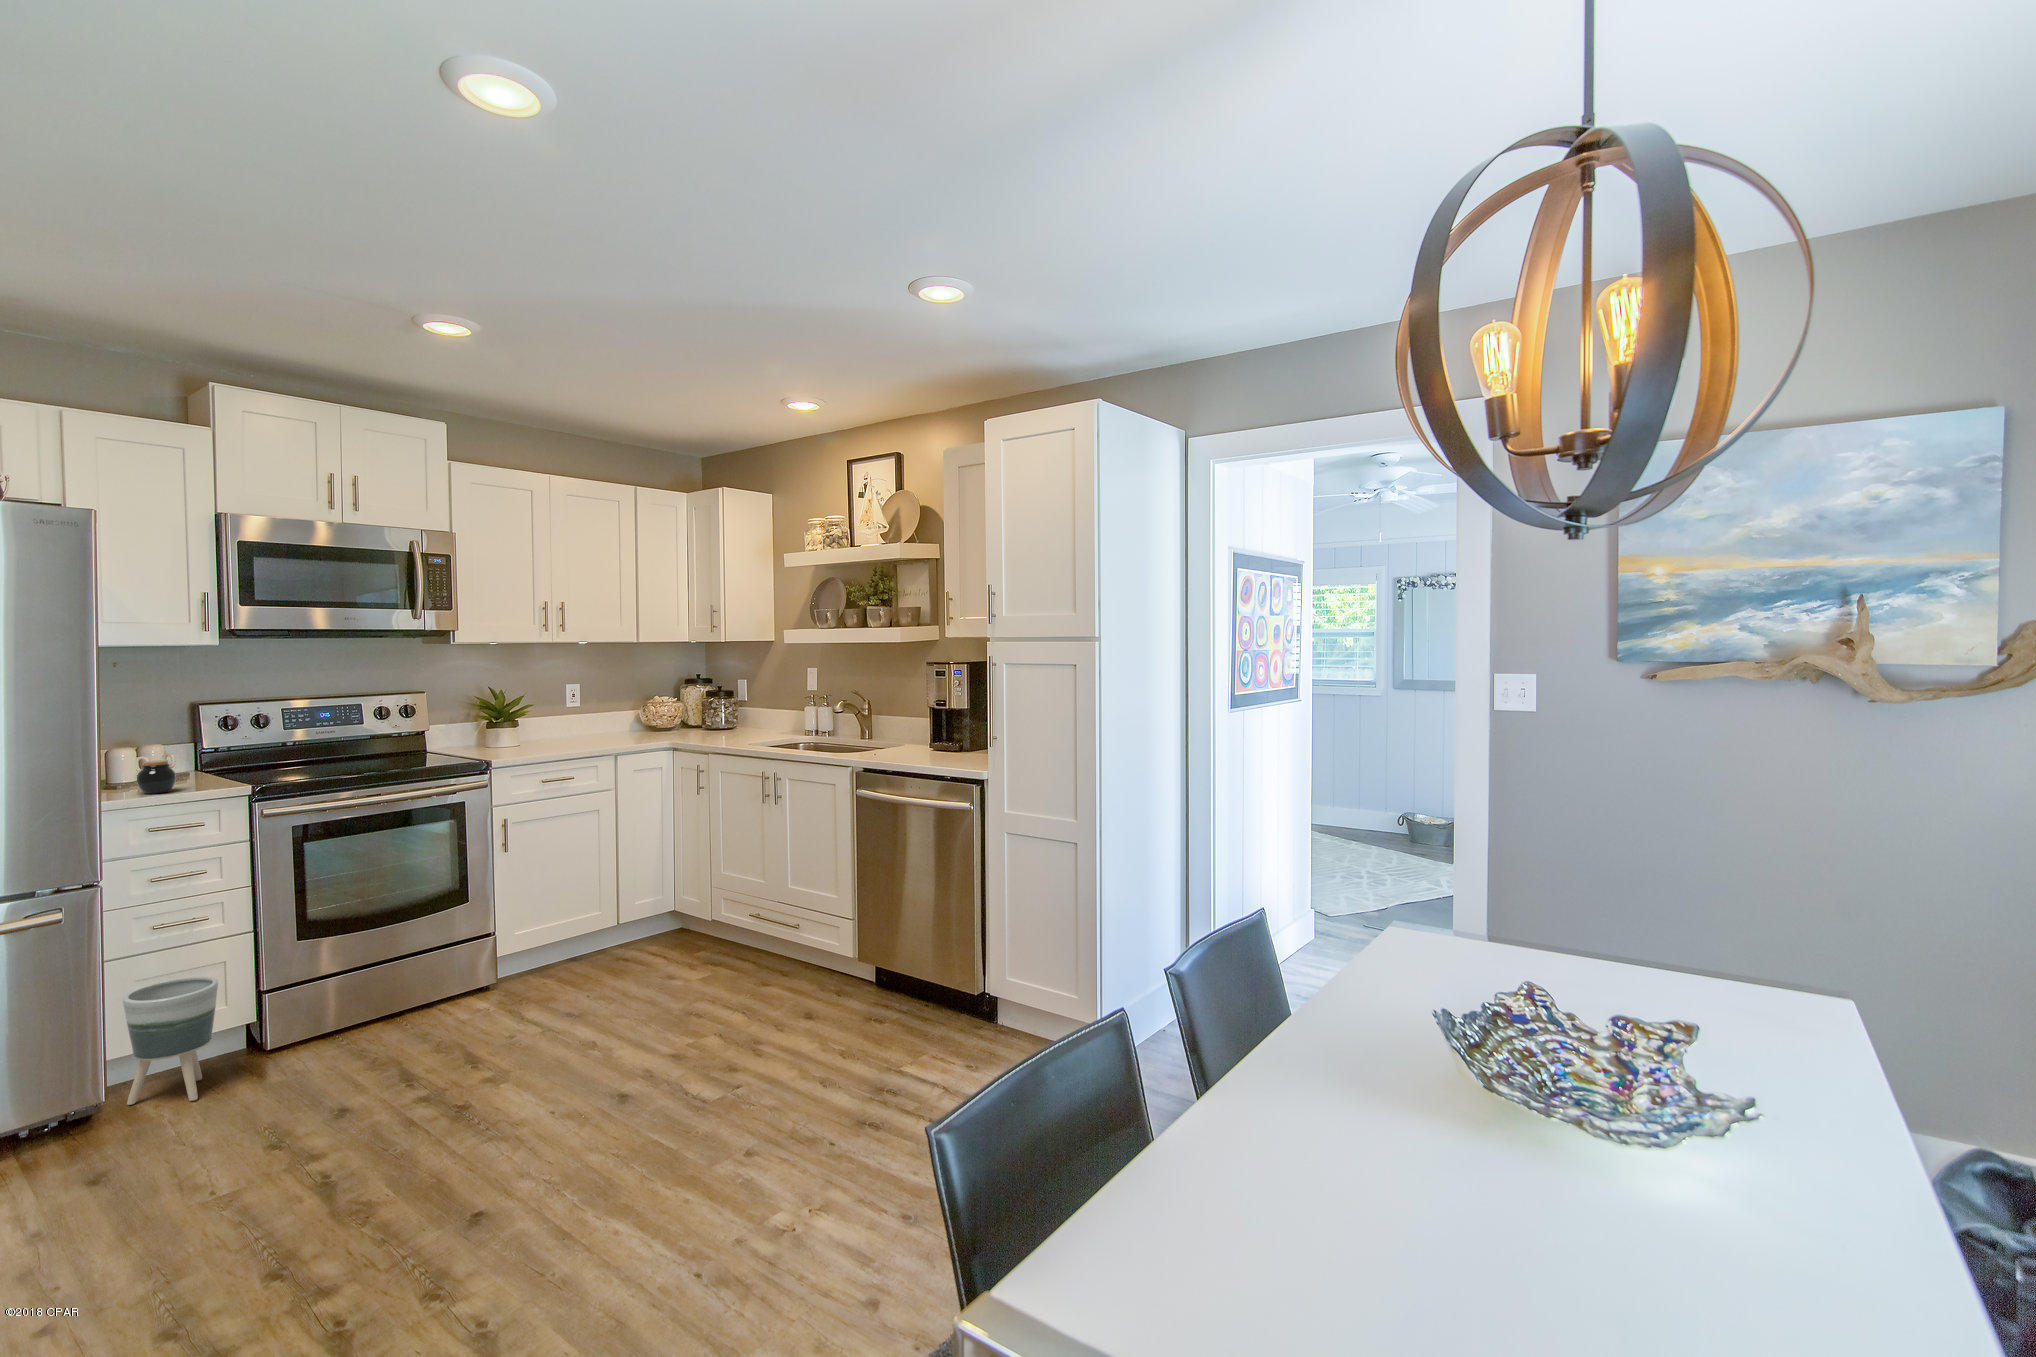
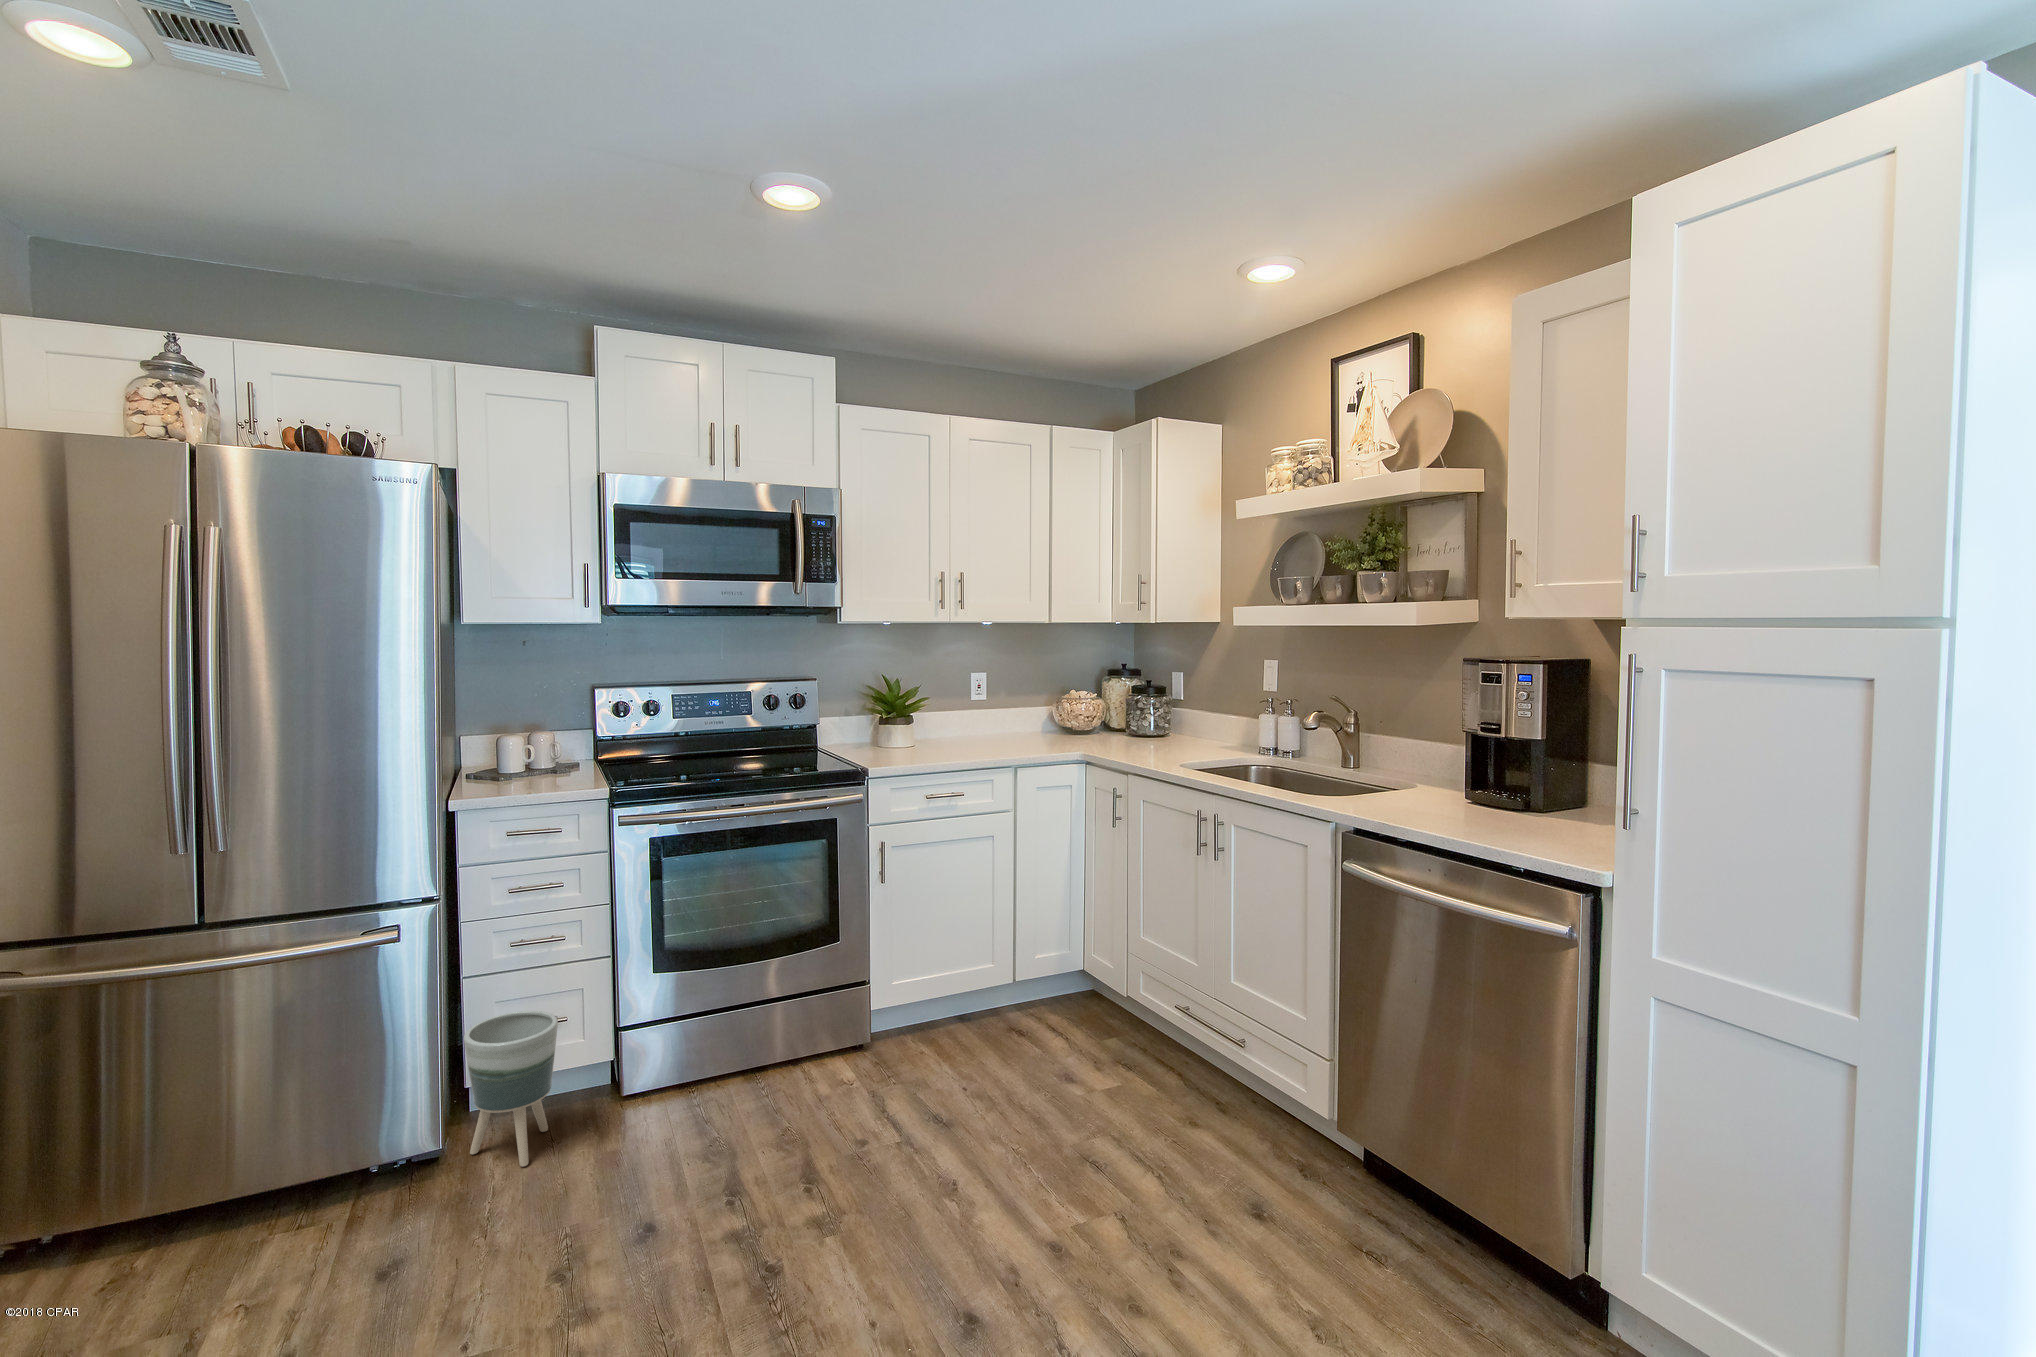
jar: present [137,760,176,794] -> none [500,755,537,793]

